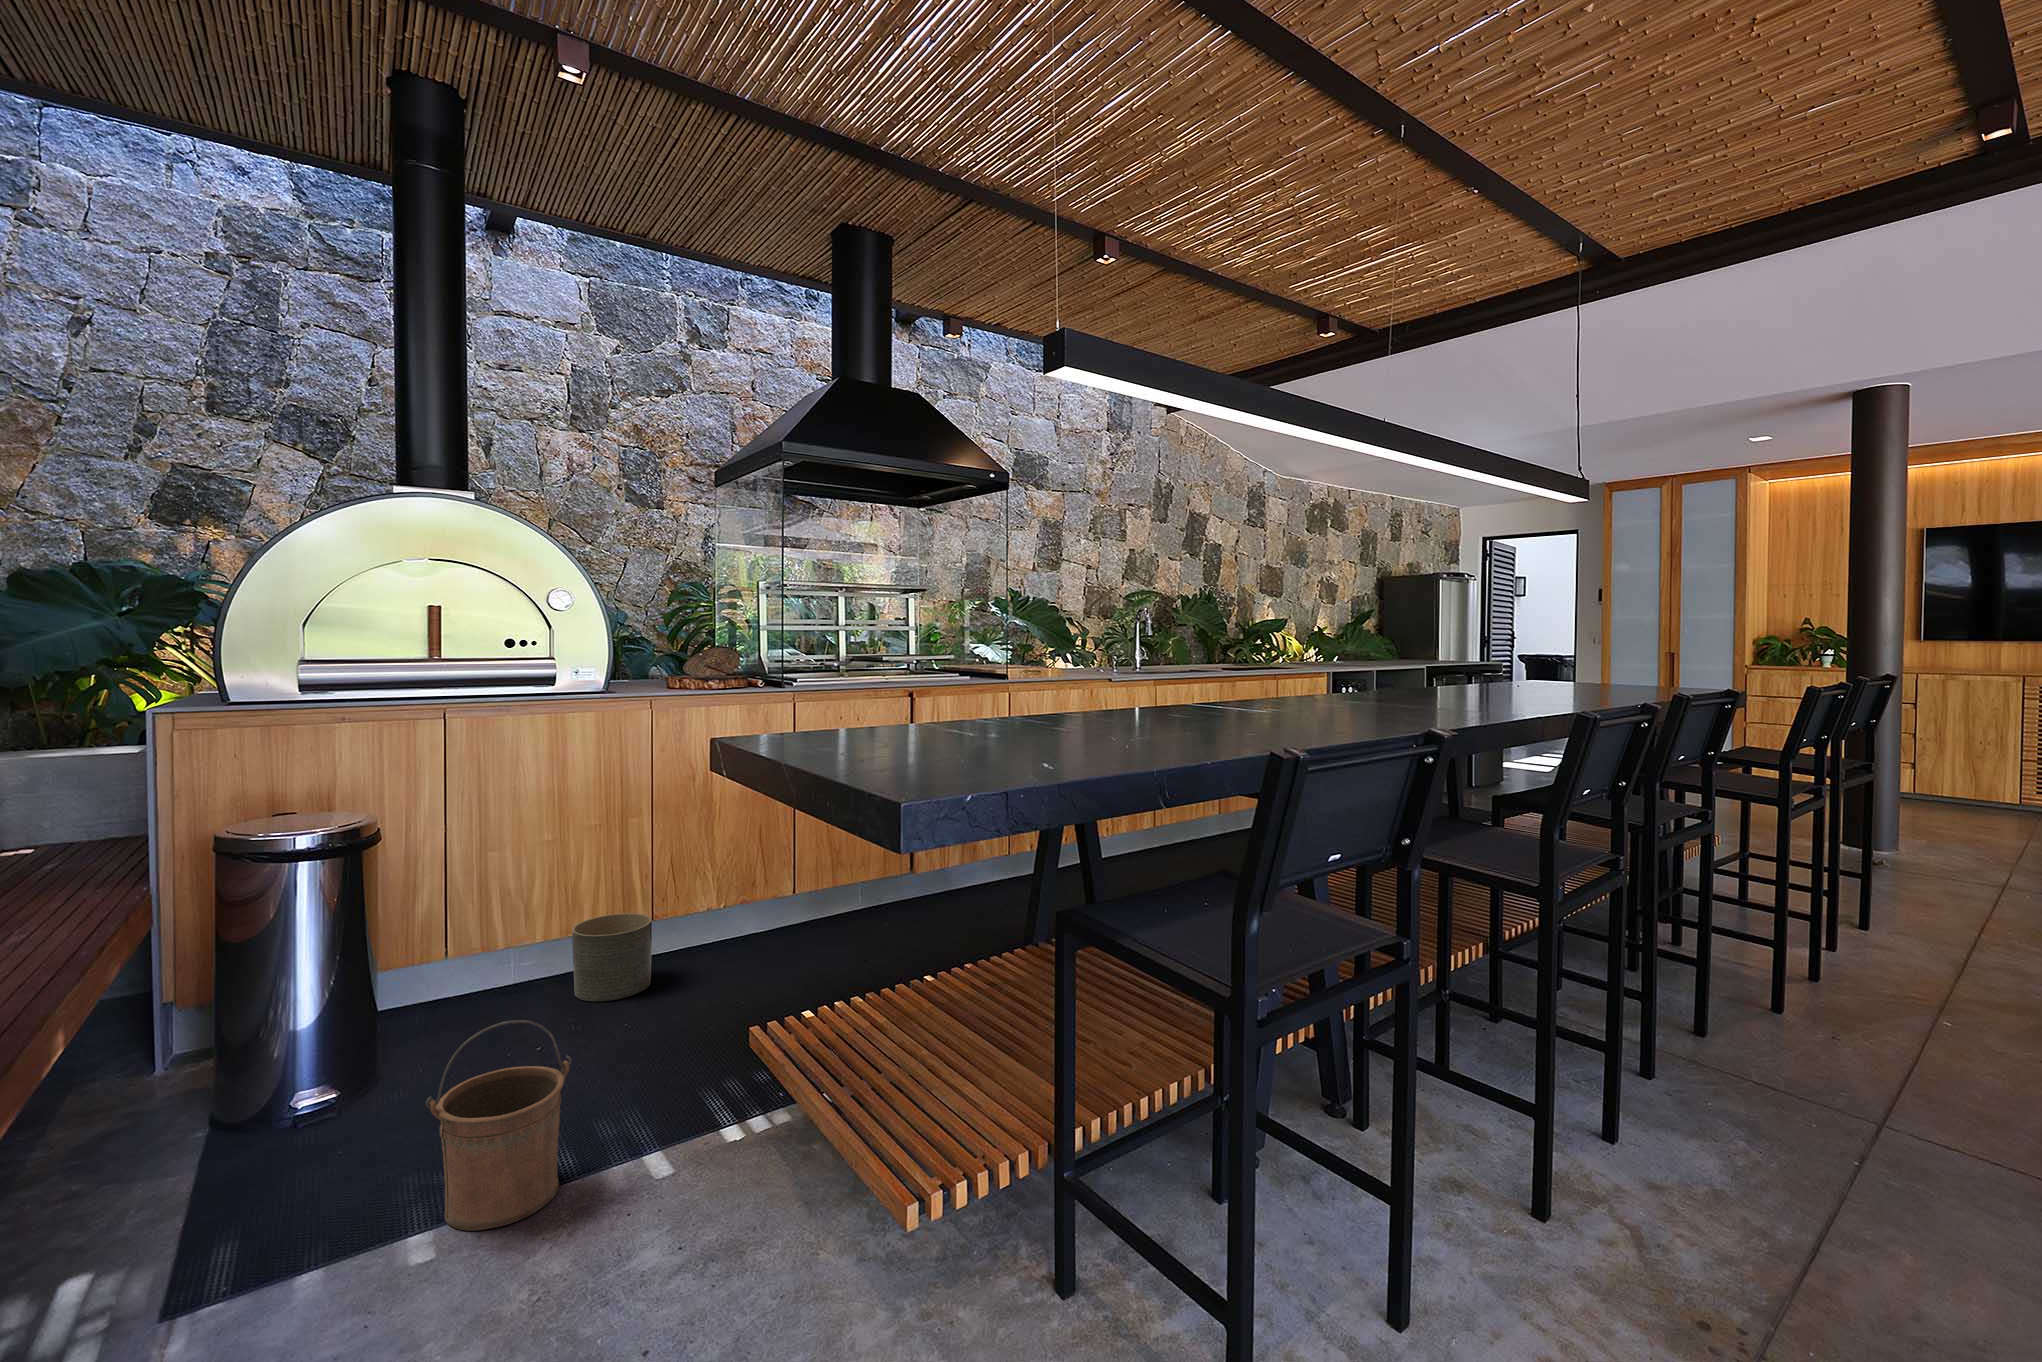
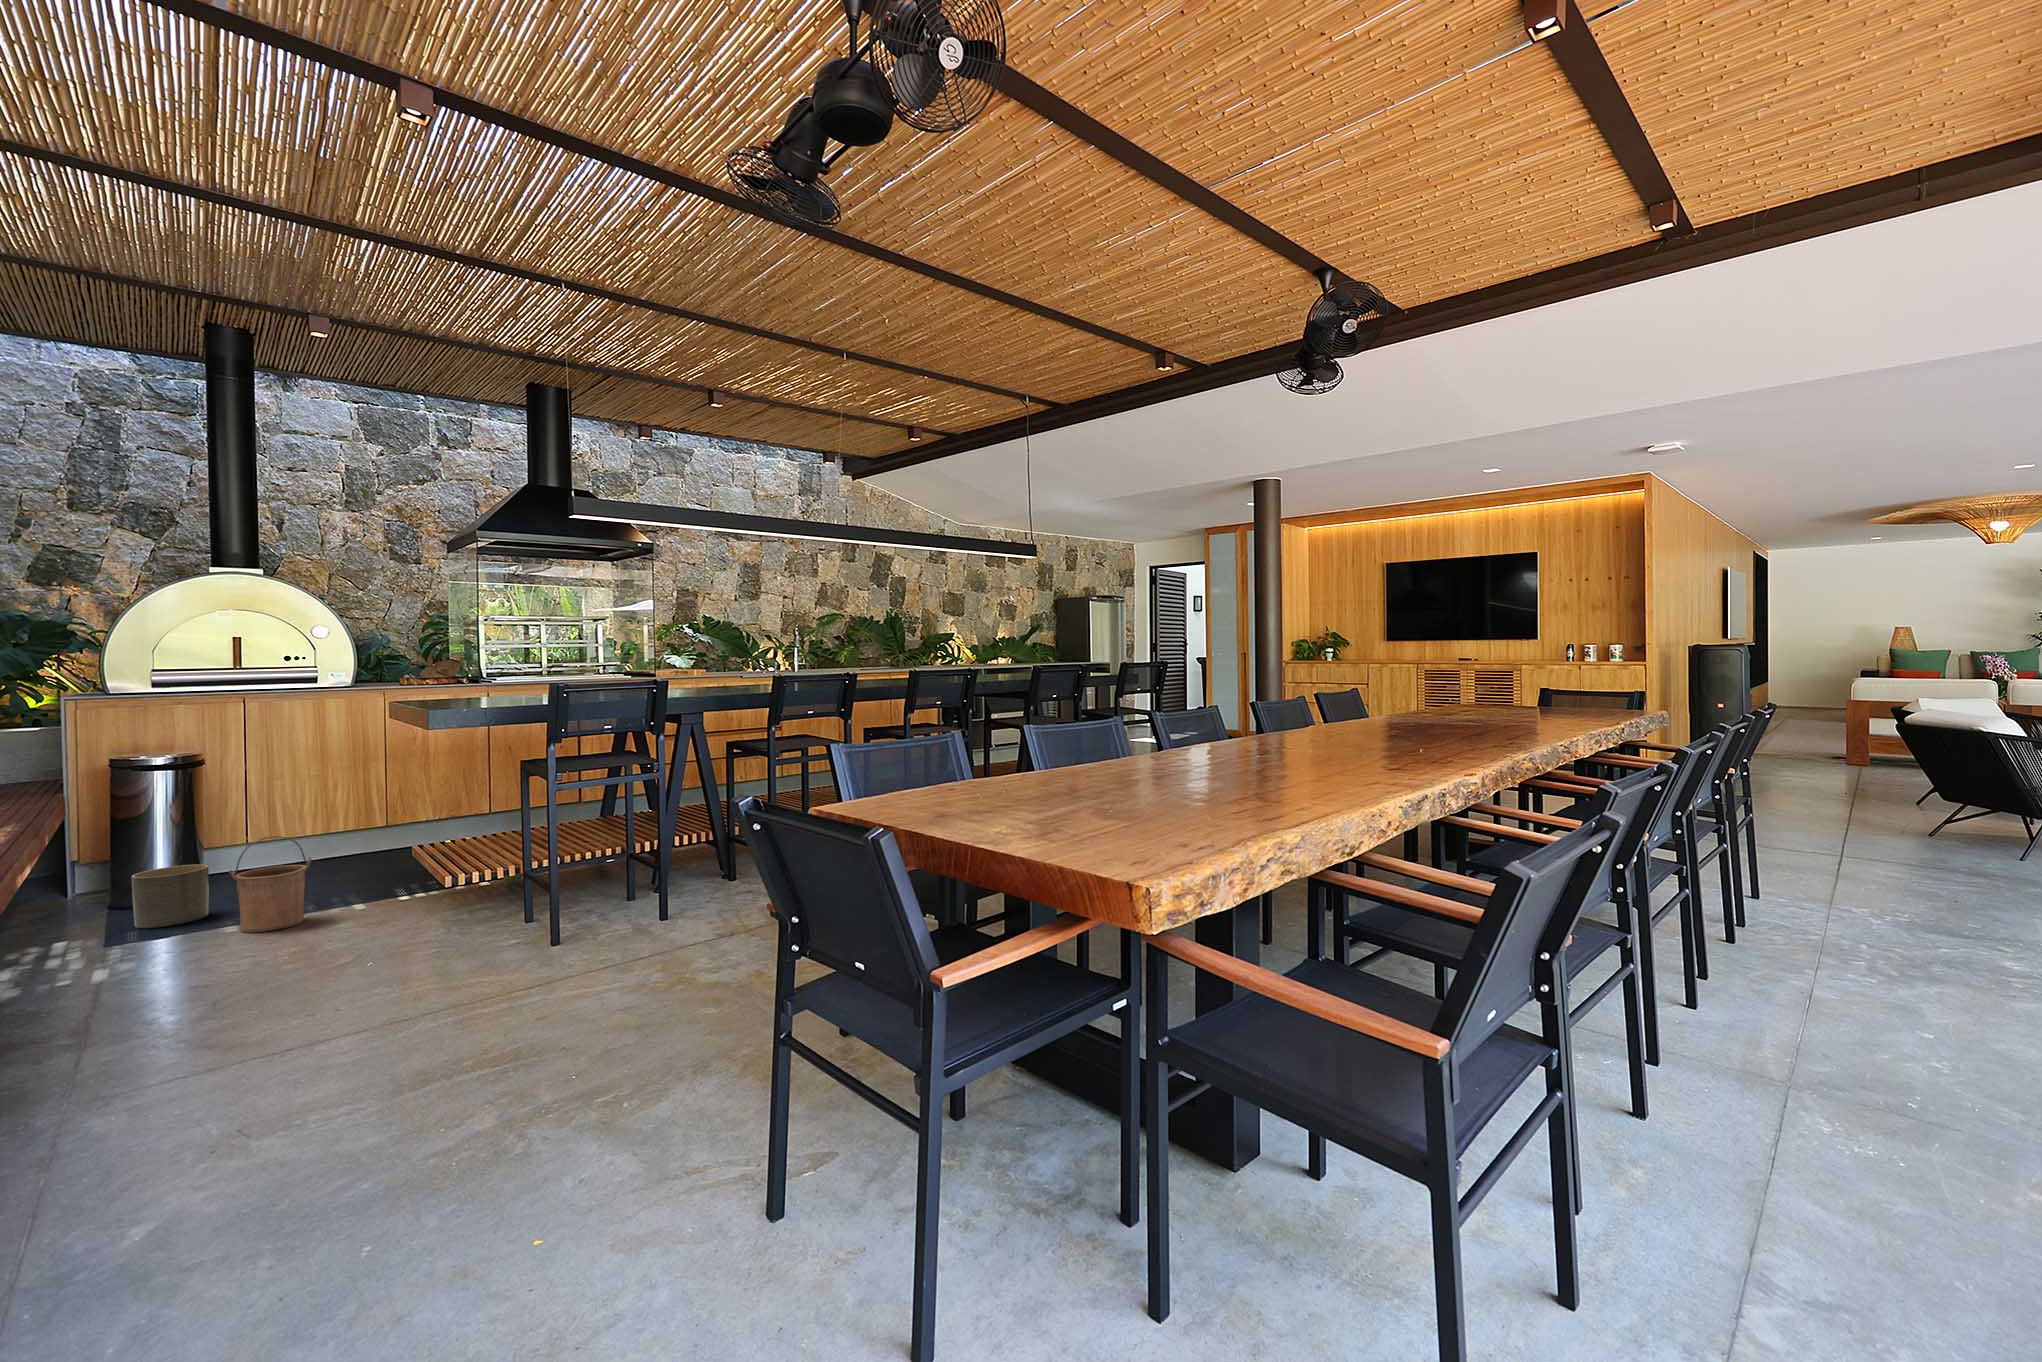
planter: present [572,913,652,1001] -> present [132,865,209,928]

